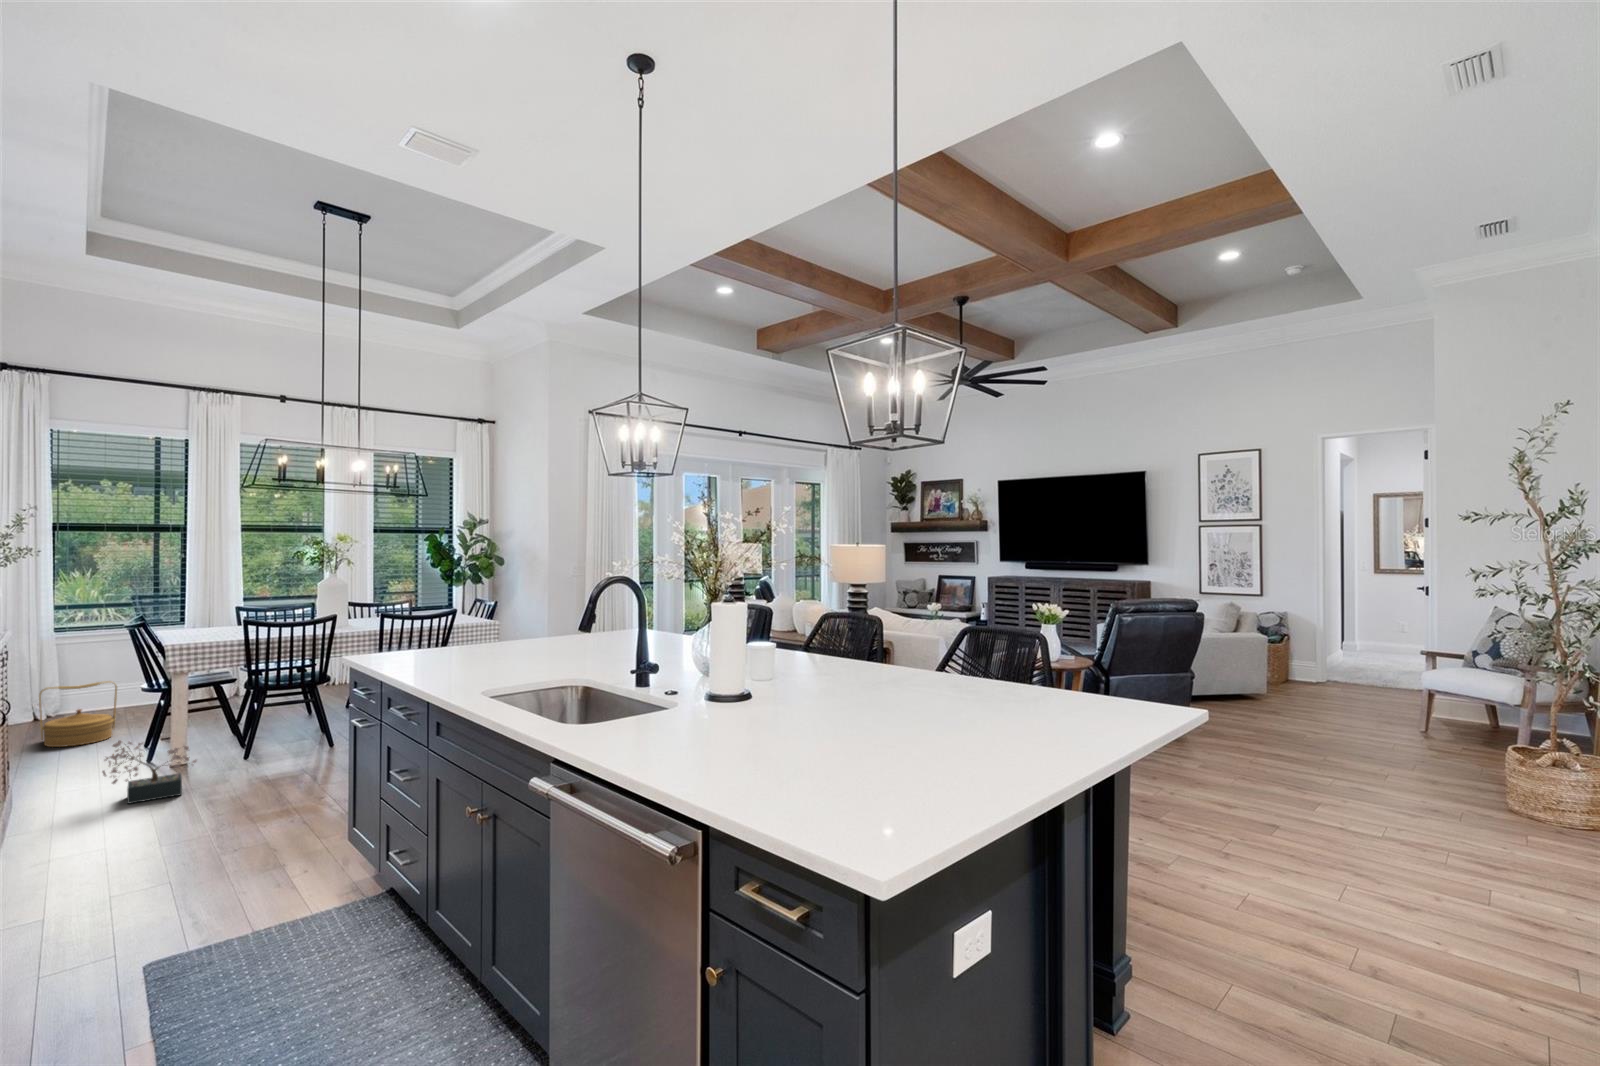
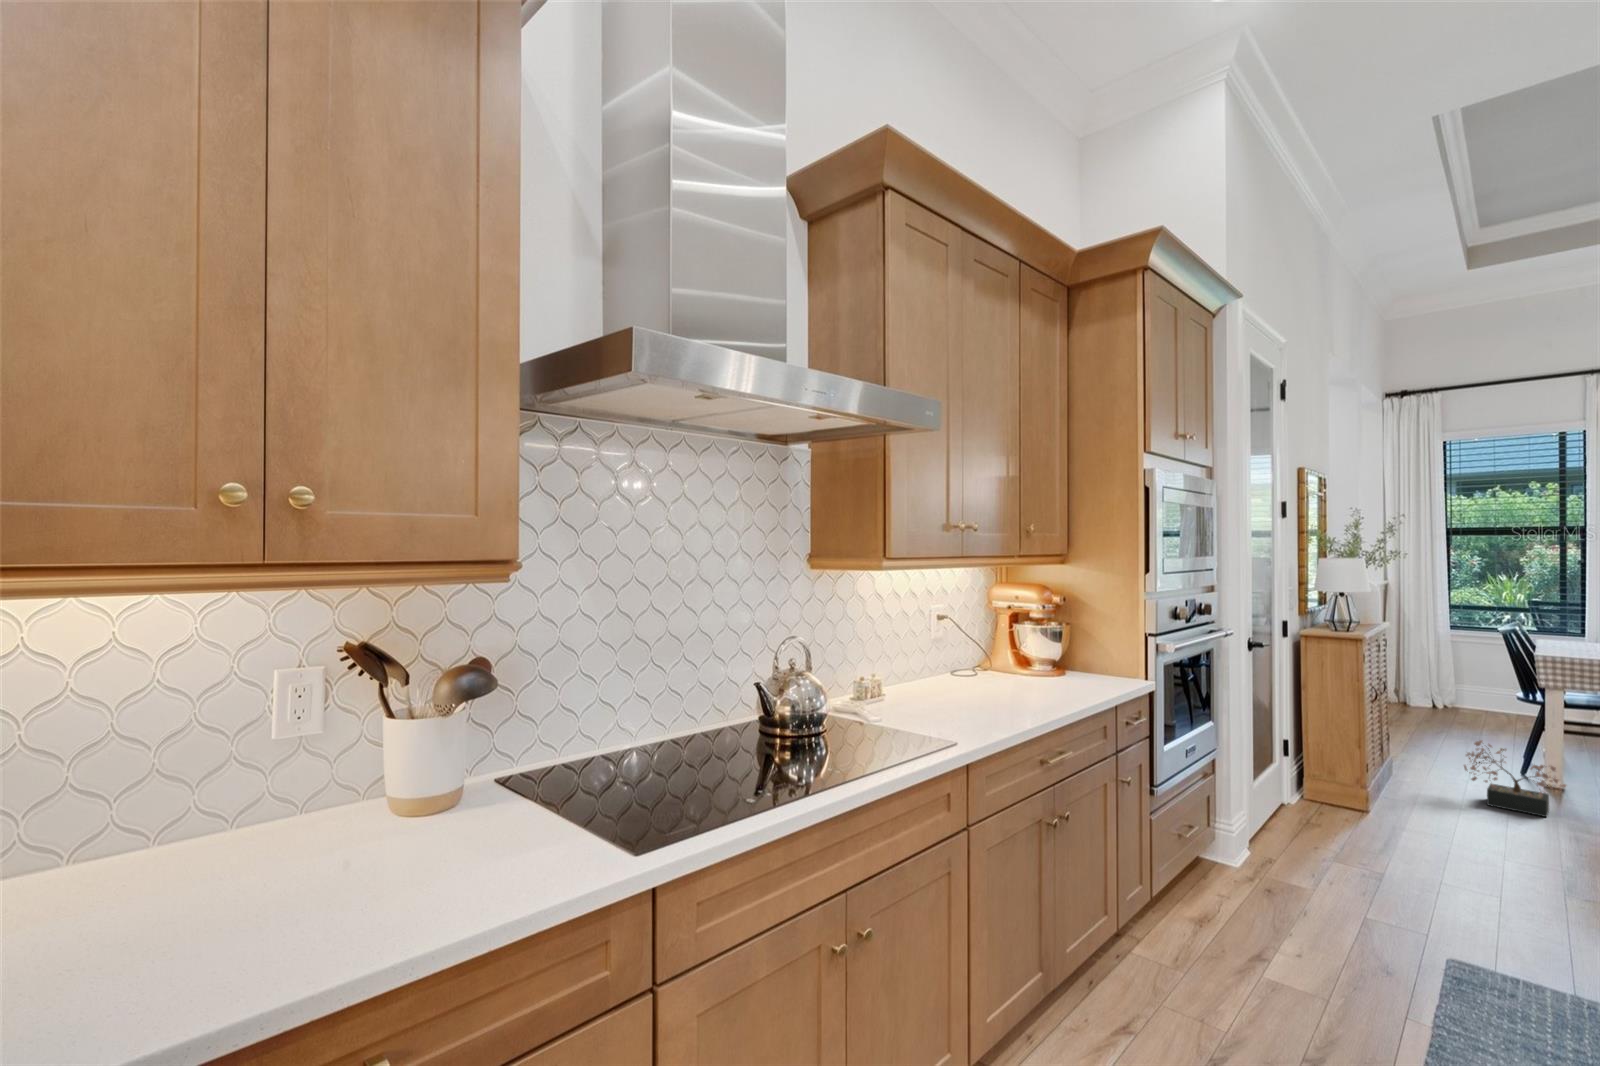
basket: present [39,681,117,747] -> none [1428,677,1501,739]

